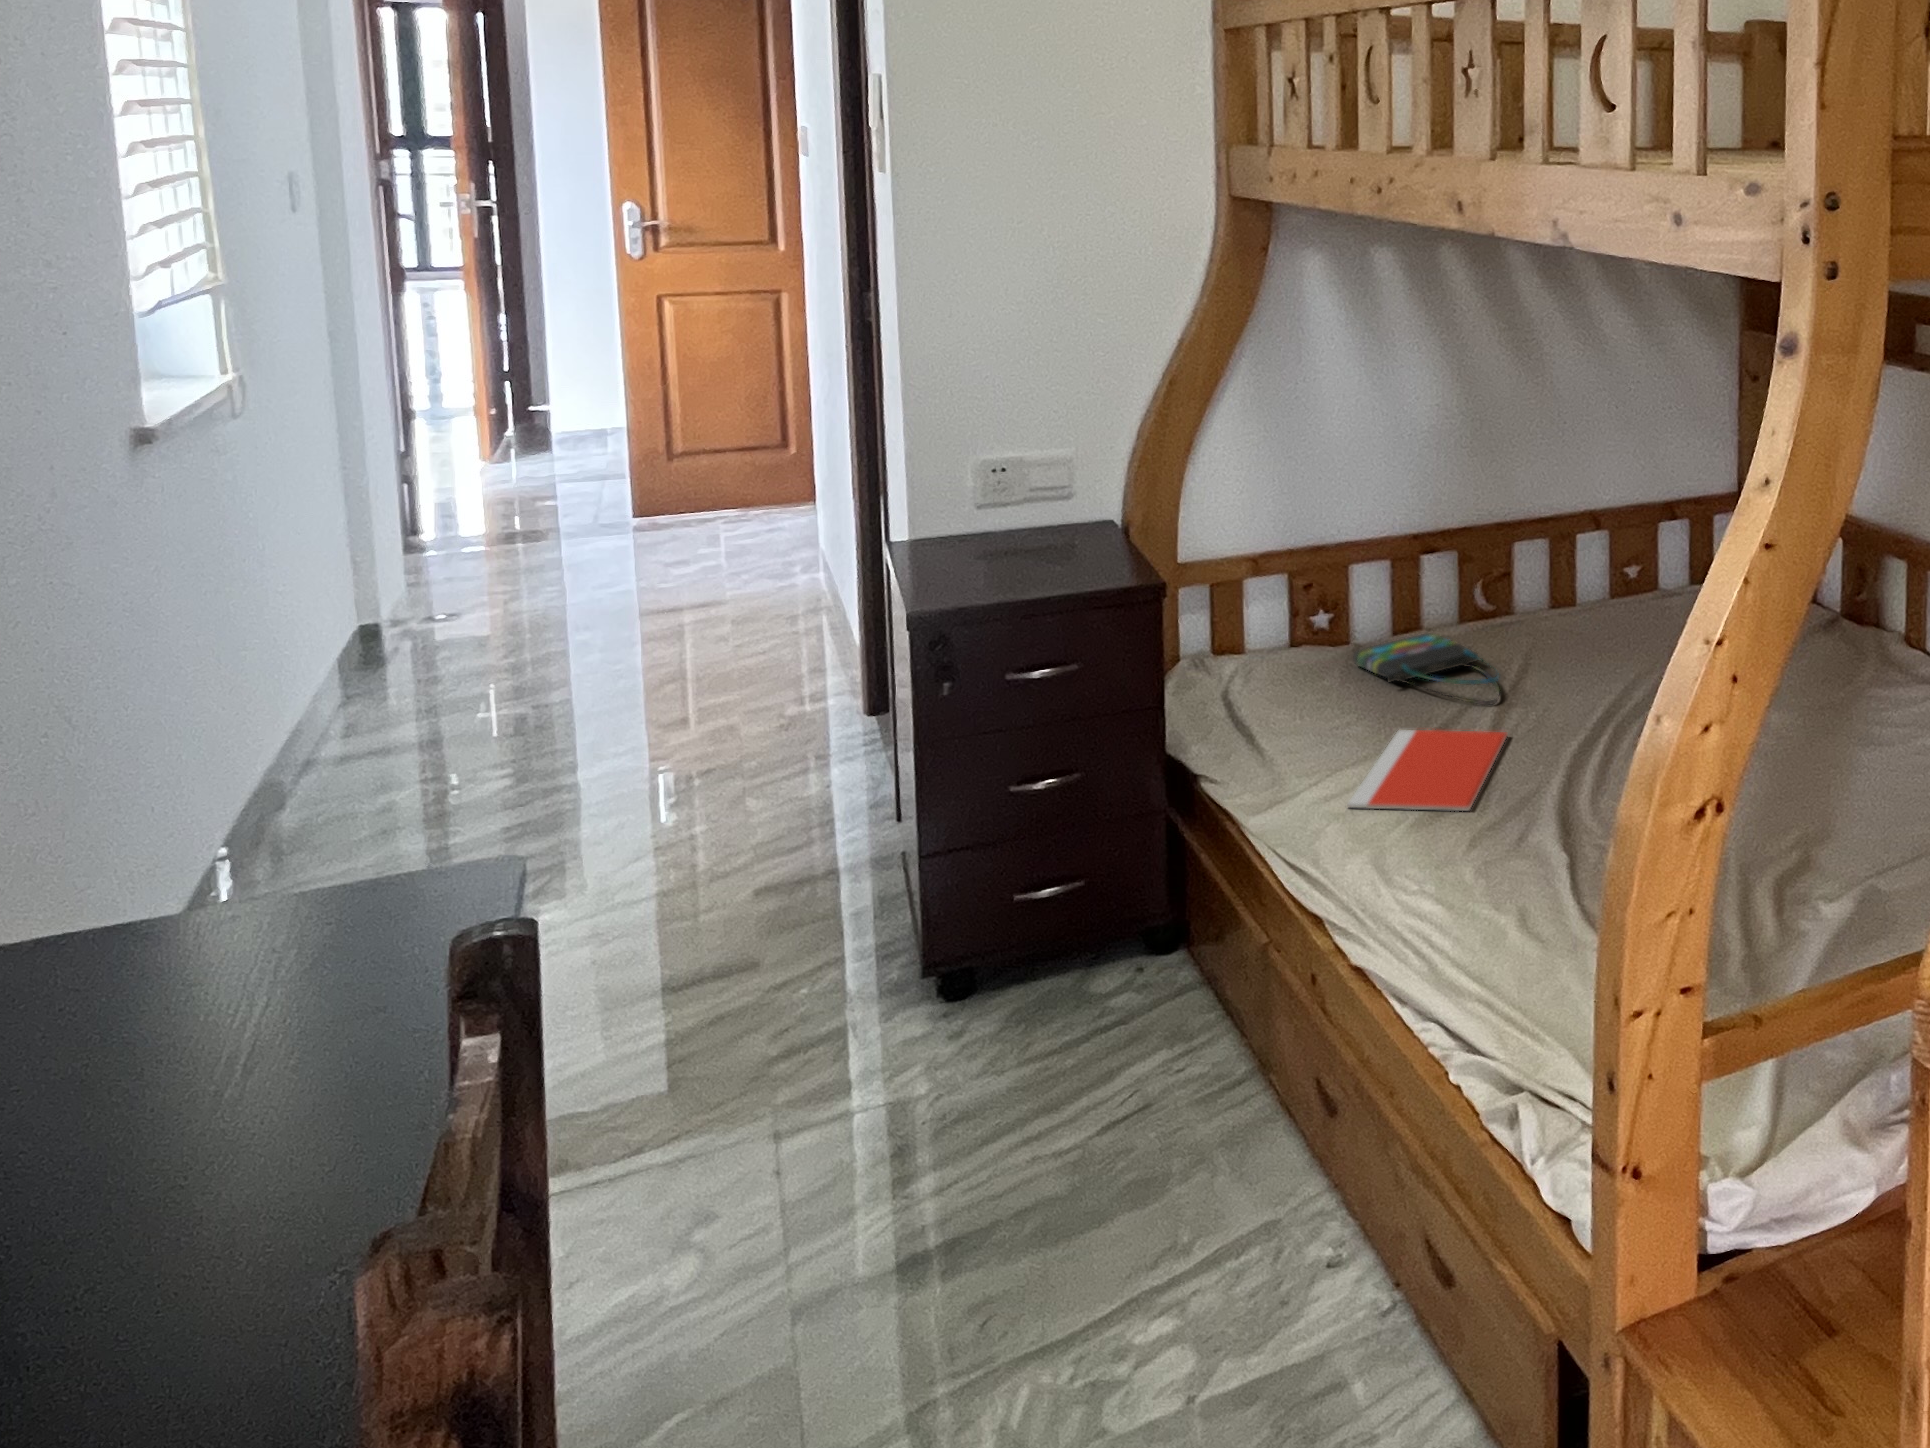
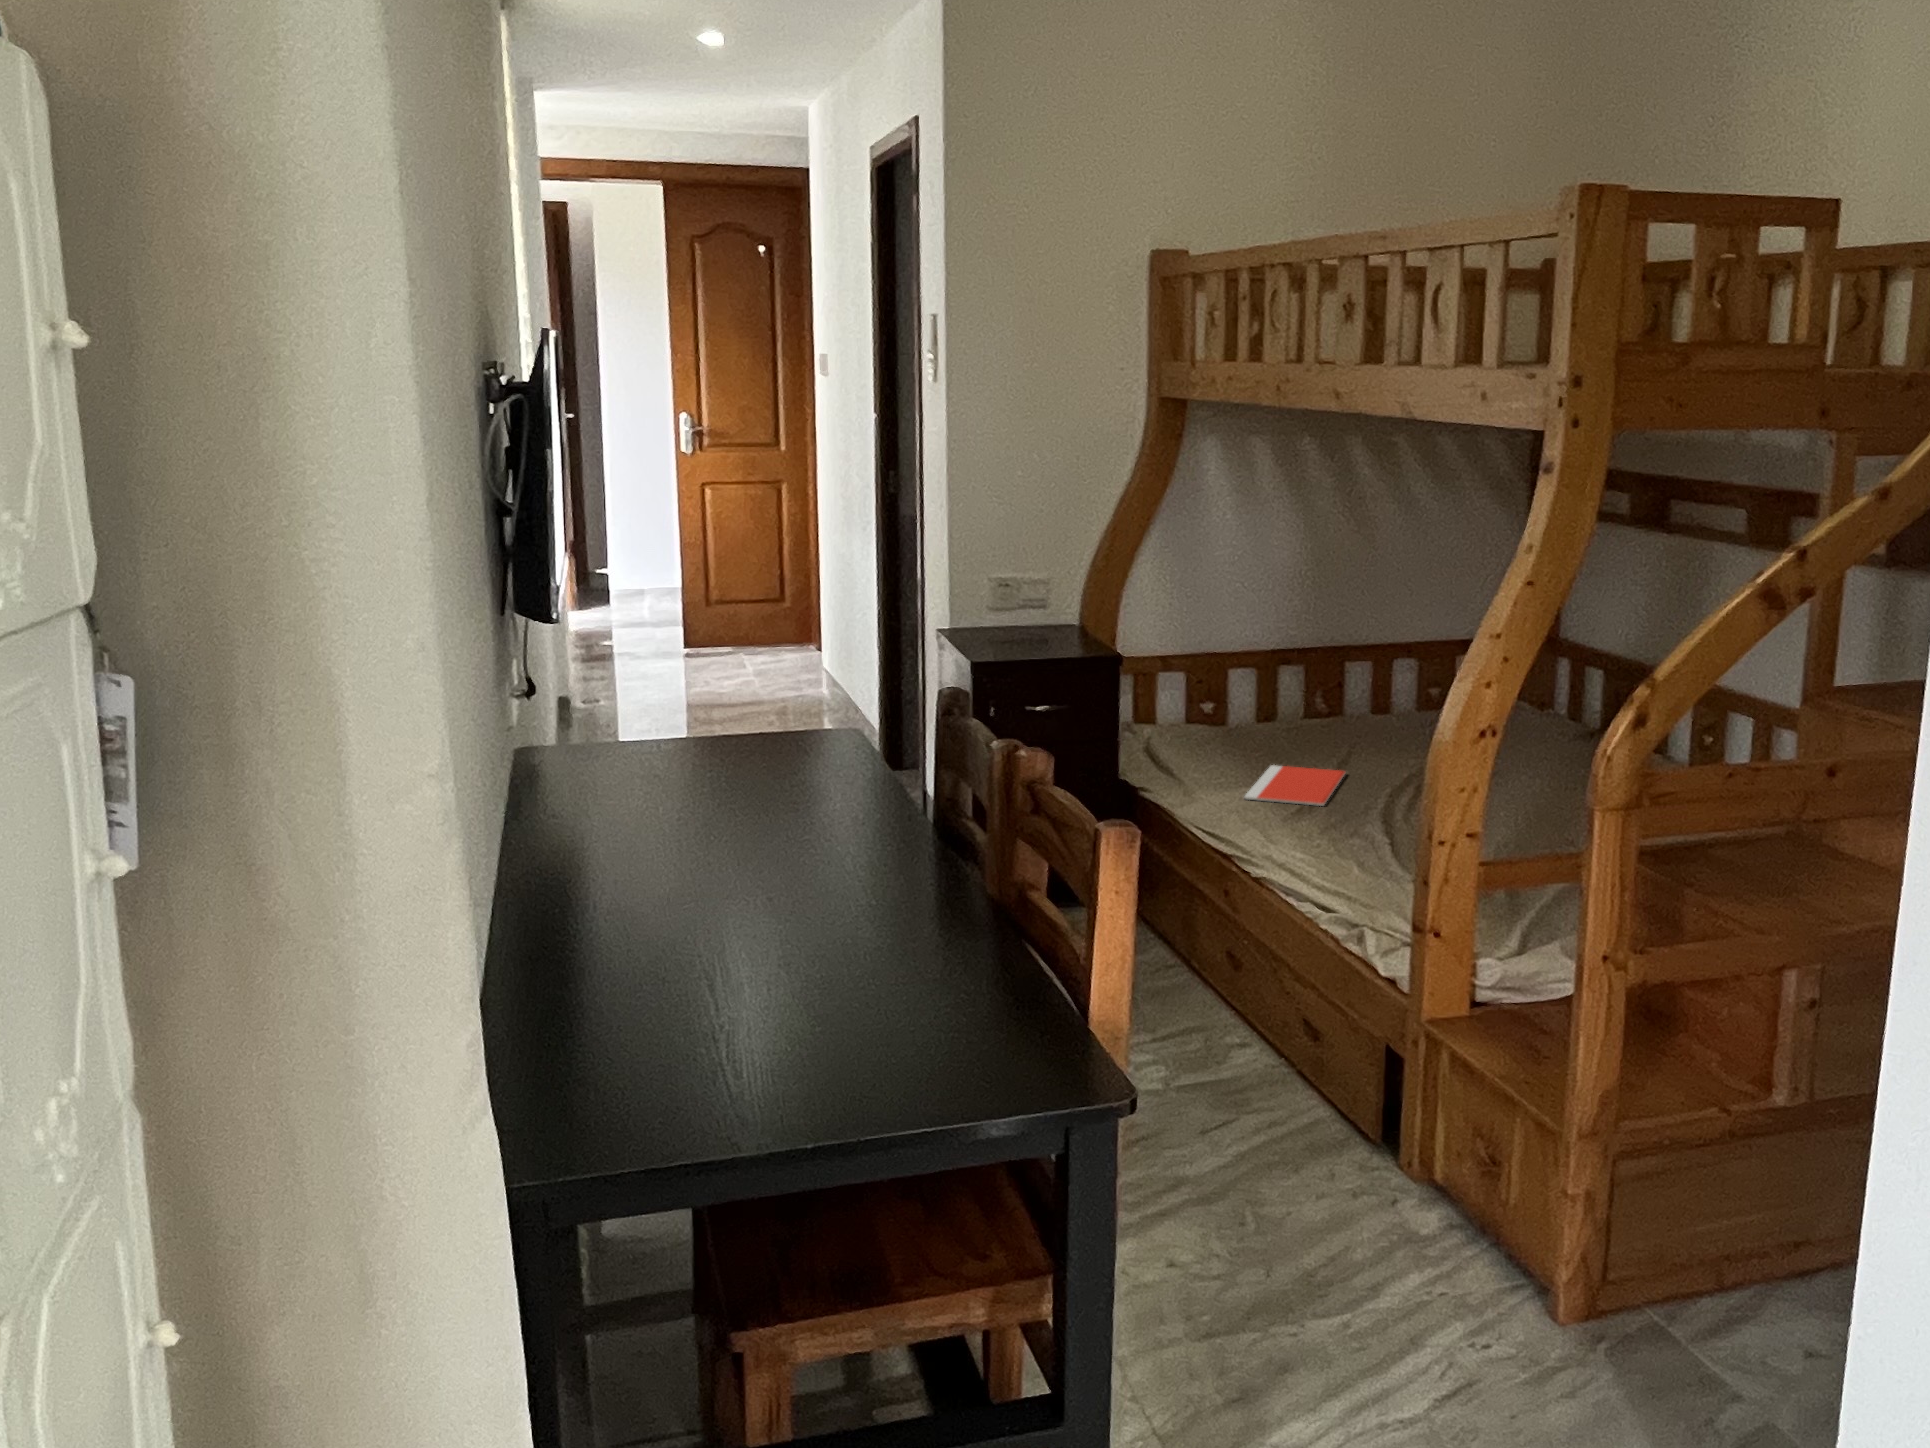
tote bag: present [1353,633,1500,705] -> none [1234,716,1339,758]

